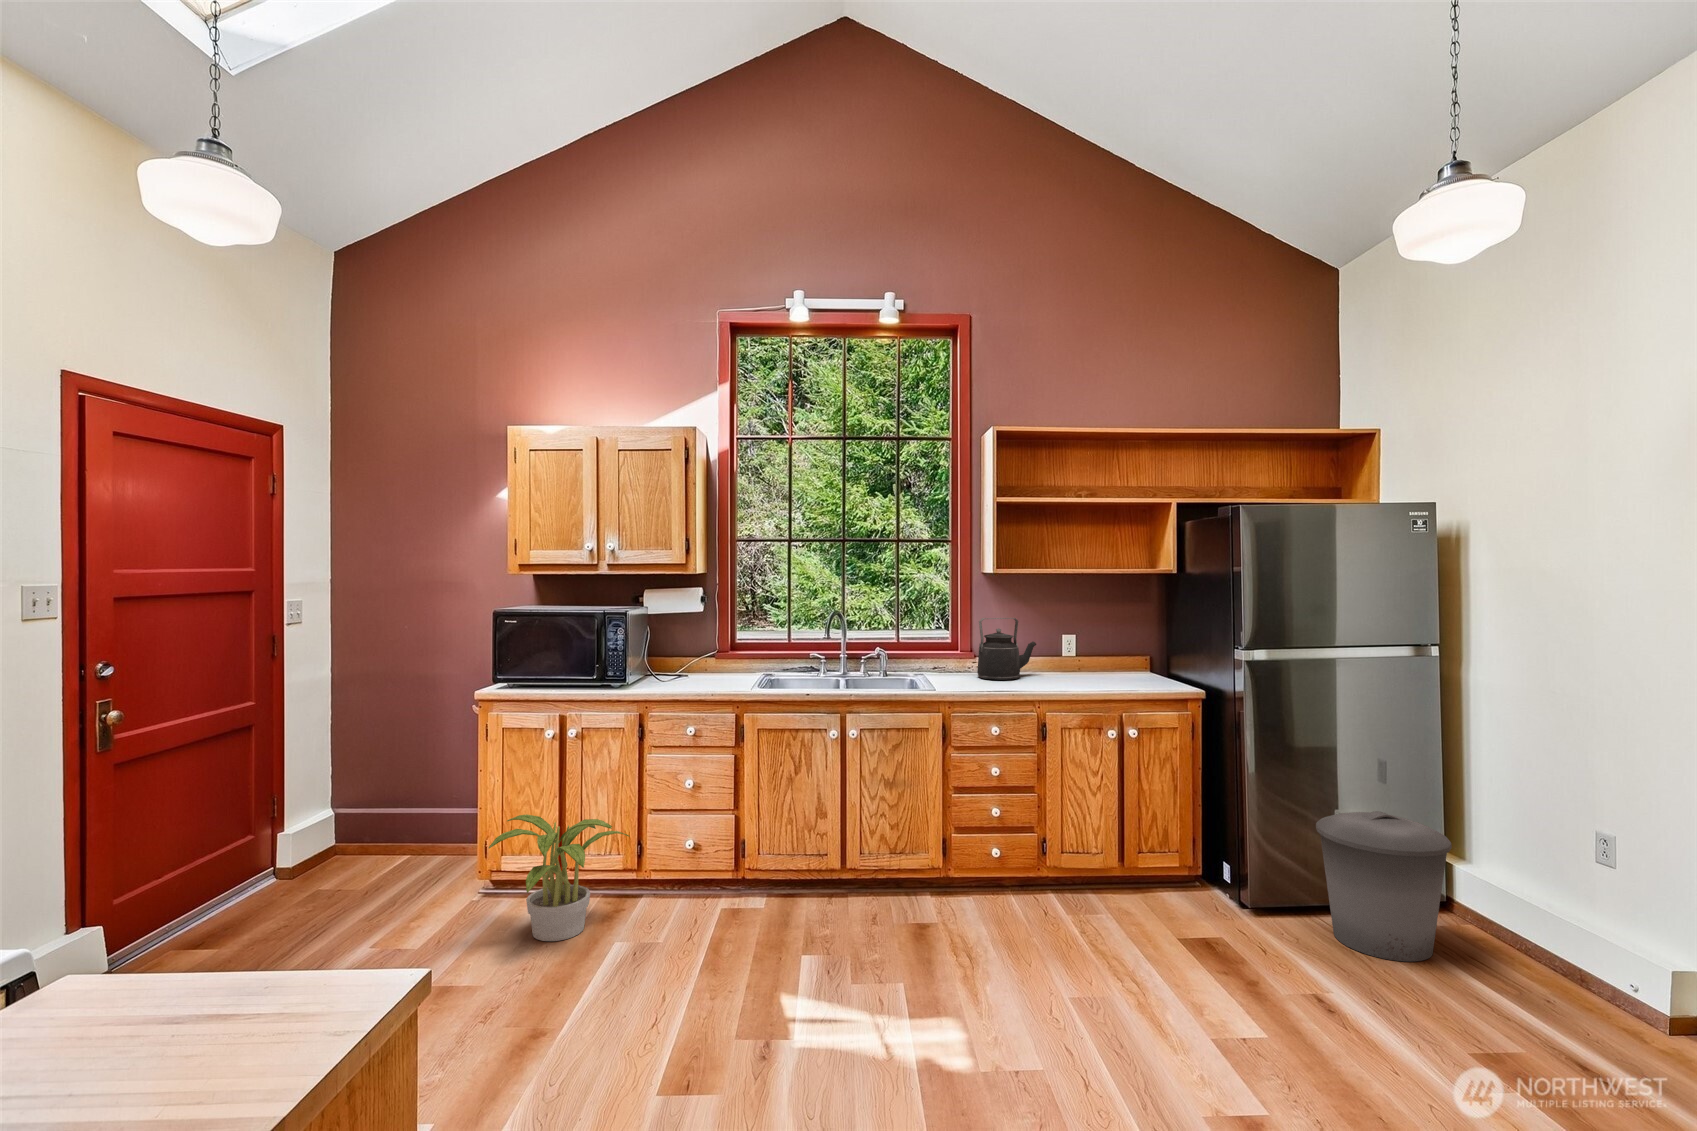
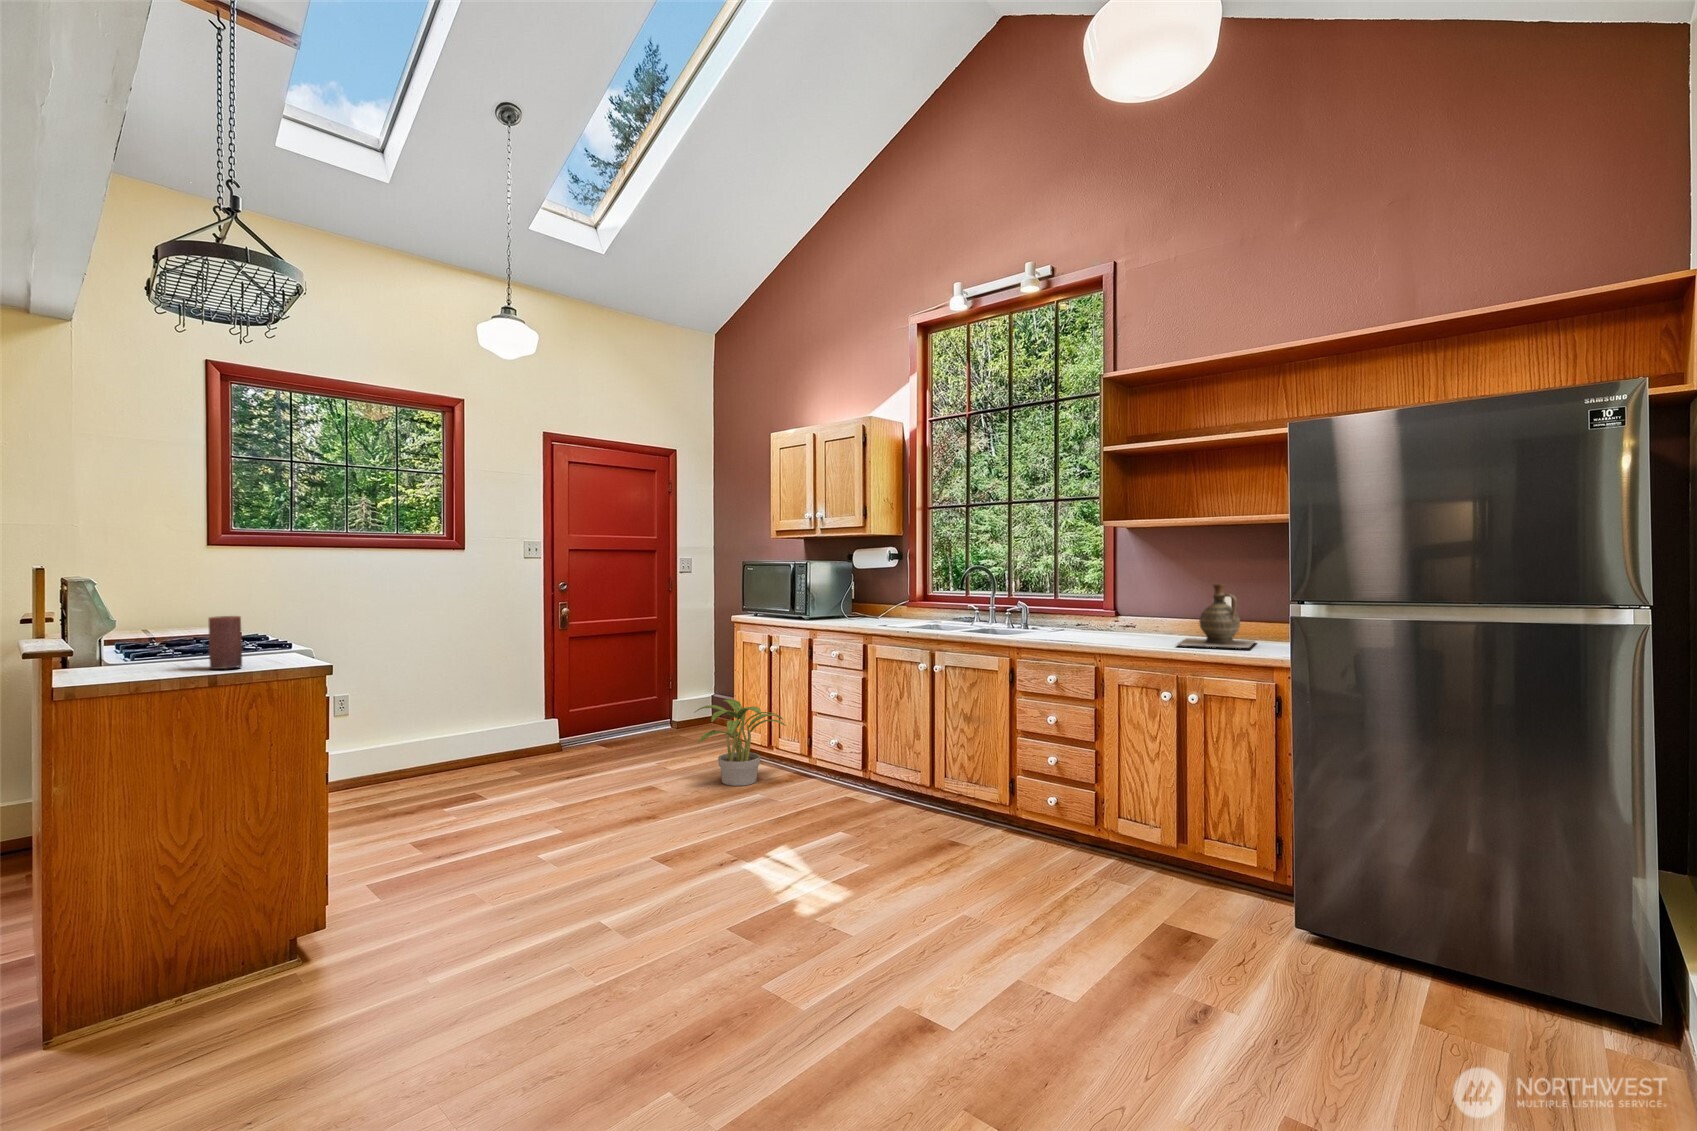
kettle: present [977,618,1036,680] -> none [1093,573,1163,636]
ceramic jug: none [1070,628,1151,686] -> present [1177,584,1255,648]
trash can: present [1316,811,1452,962] -> none [1336,830,1535,1049]
candle: none [108,888,207,1070] -> present [209,616,242,669]

